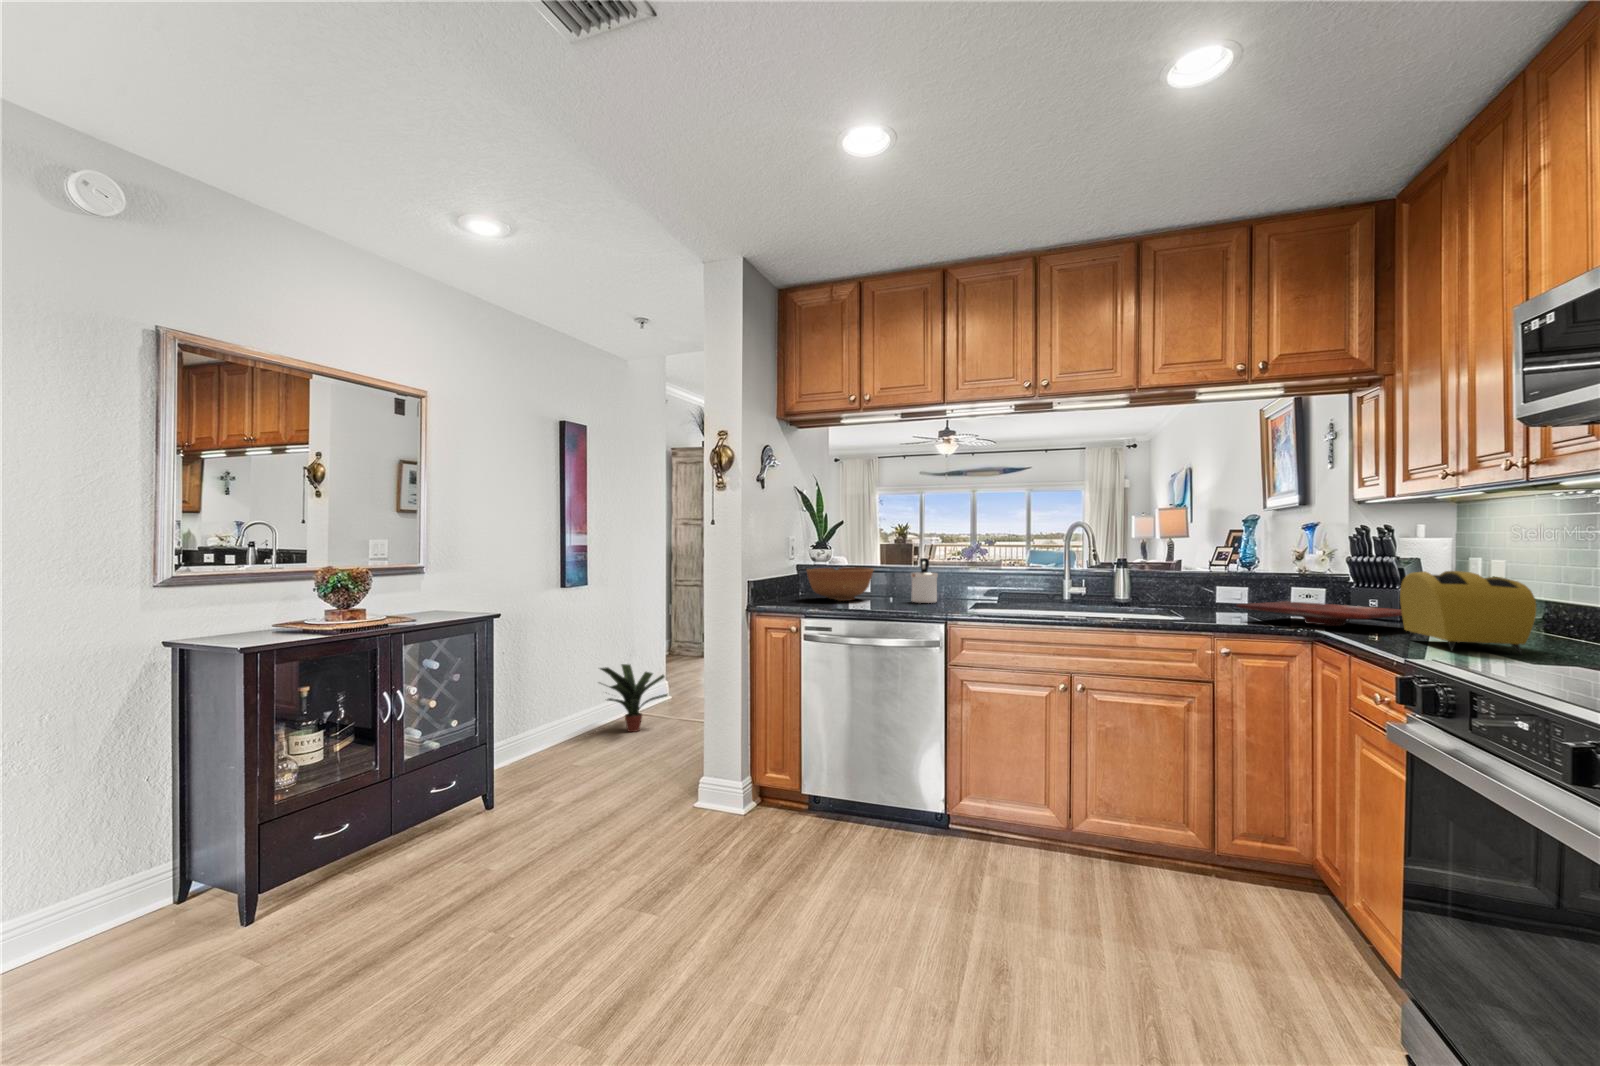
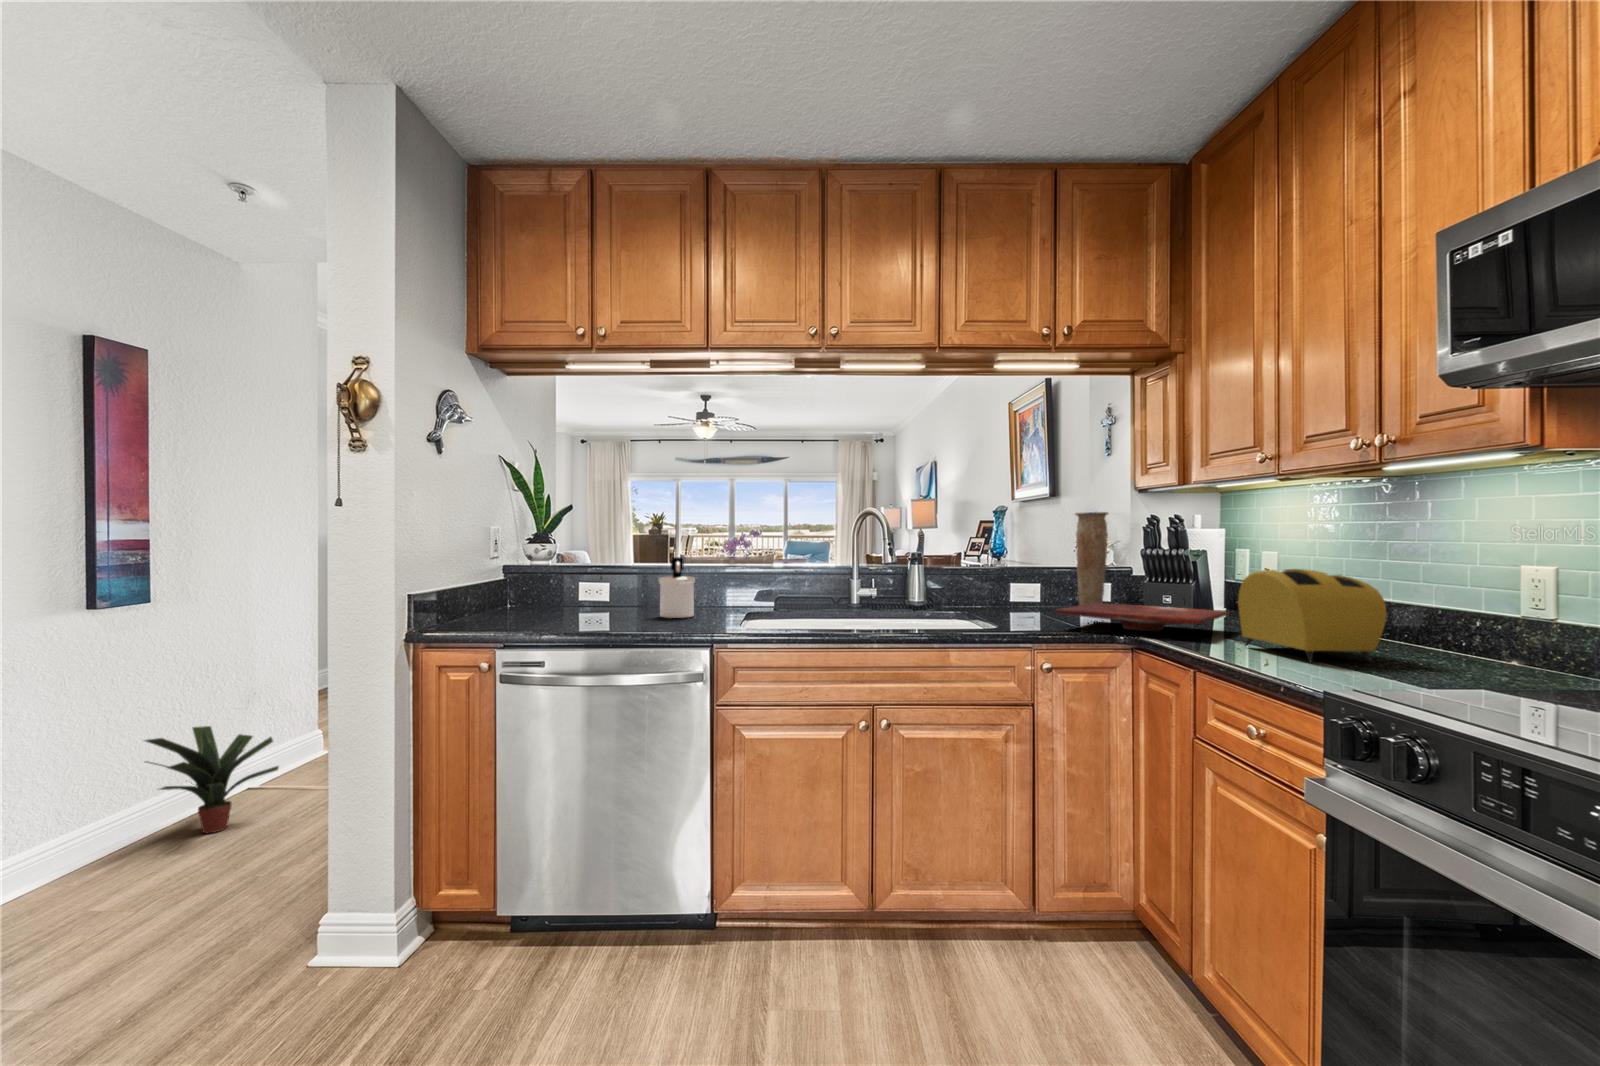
vase: none [1276,521,1311,613] -> present [1075,512,1108,605]
bowl: present [807,567,874,601] -> none [506,571,607,619]

